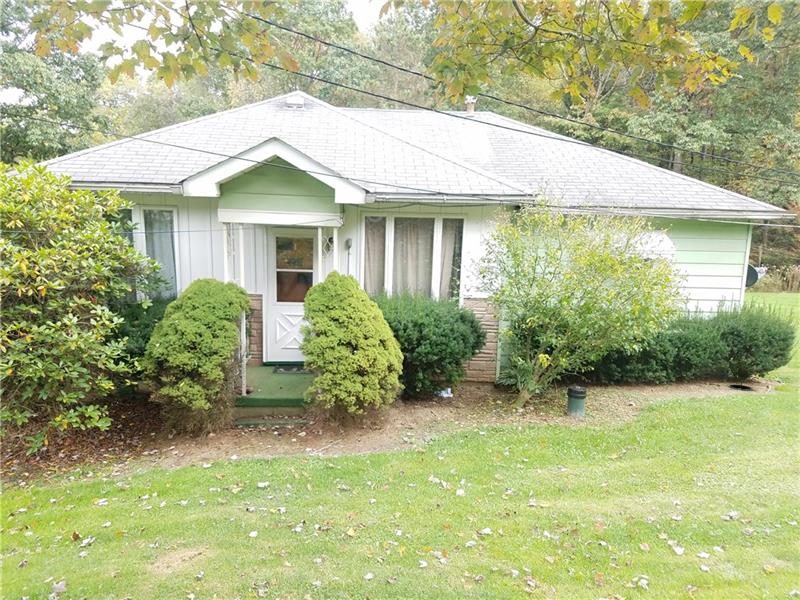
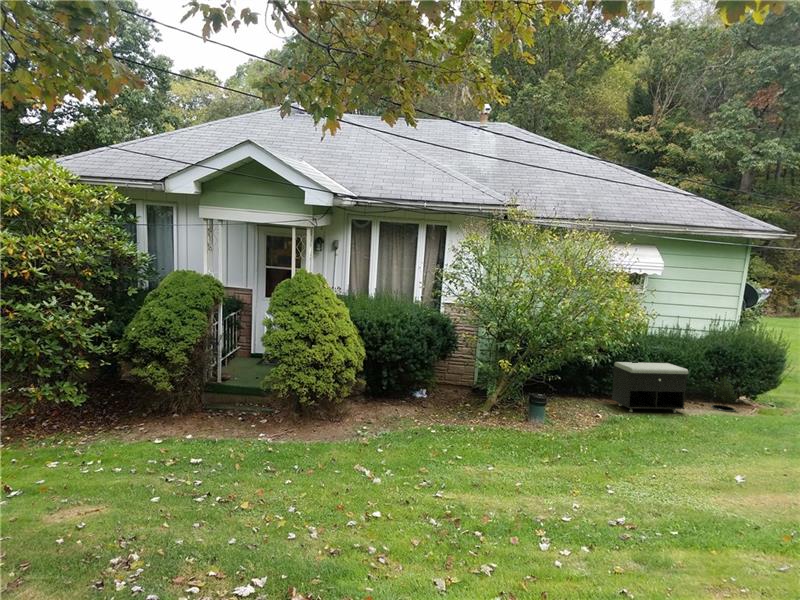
storage bench: none [636,347,712,397] -> present [612,362,689,413]

